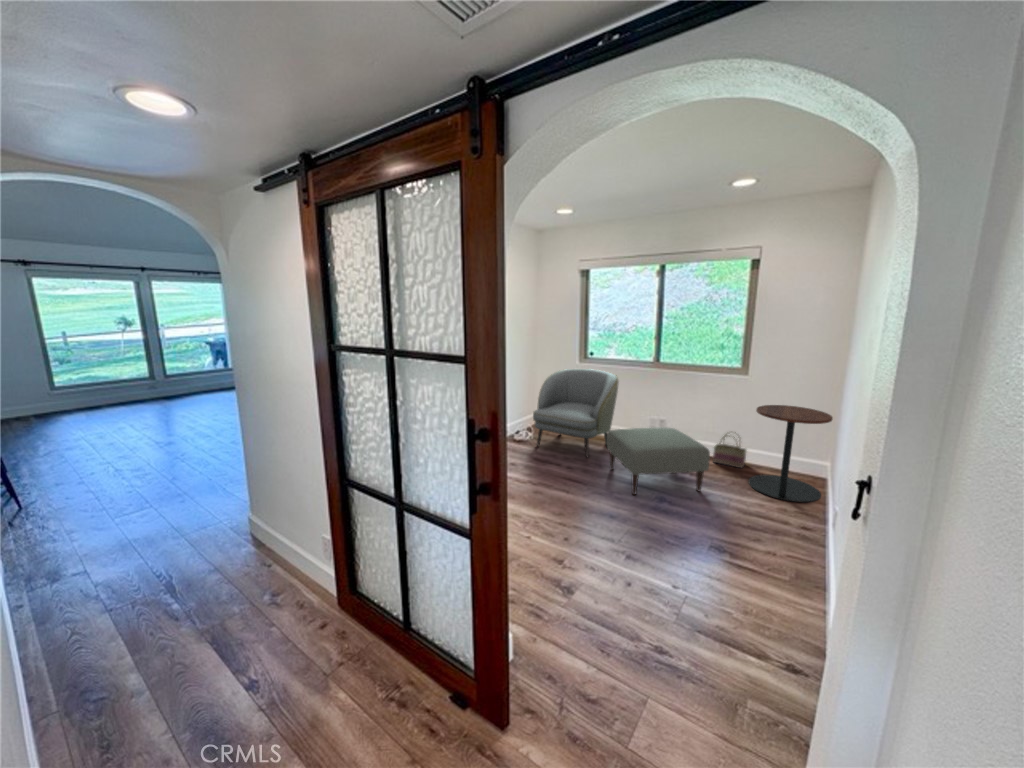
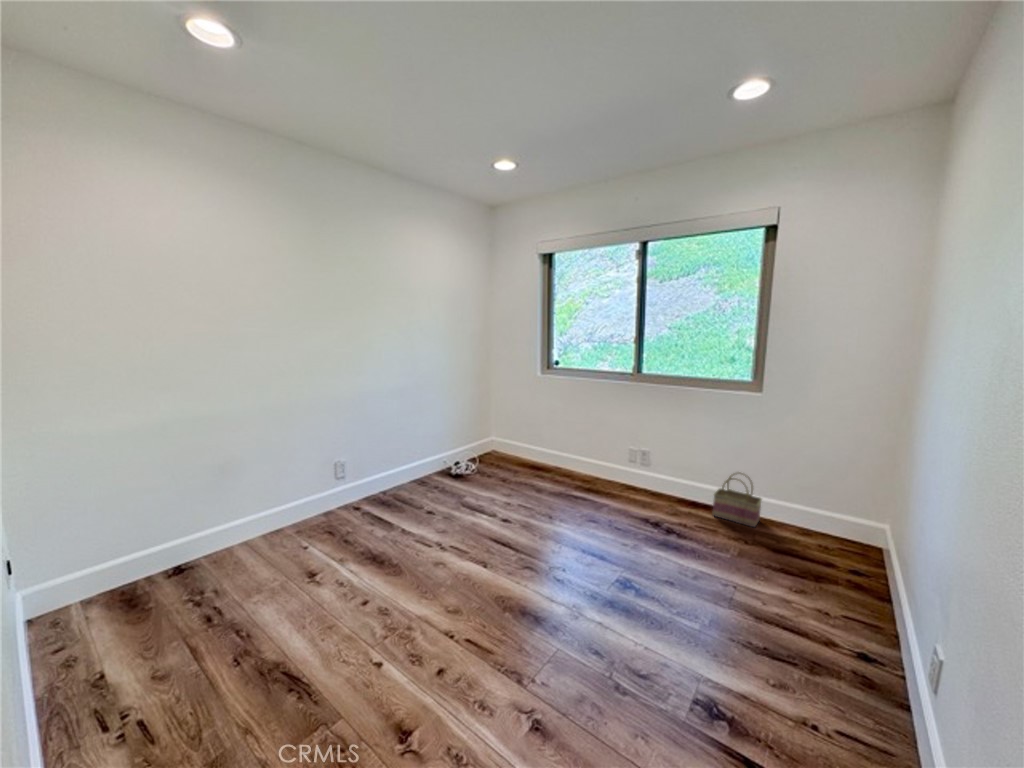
armchair: present [533,369,619,457] -> none [470,382,585,503]
side table: present [749,405,833,503] -> none [765,436,900,597]
ottoman: present [607,428,710,495] -> none [558,465,703,574]

